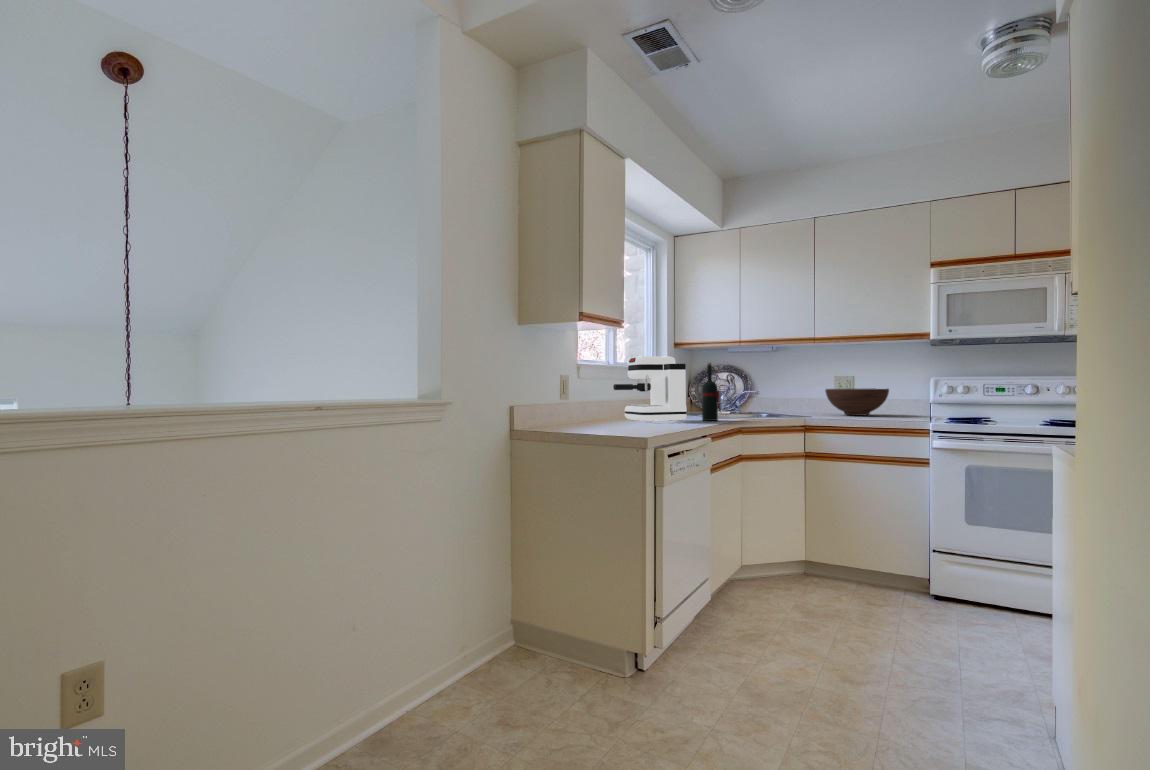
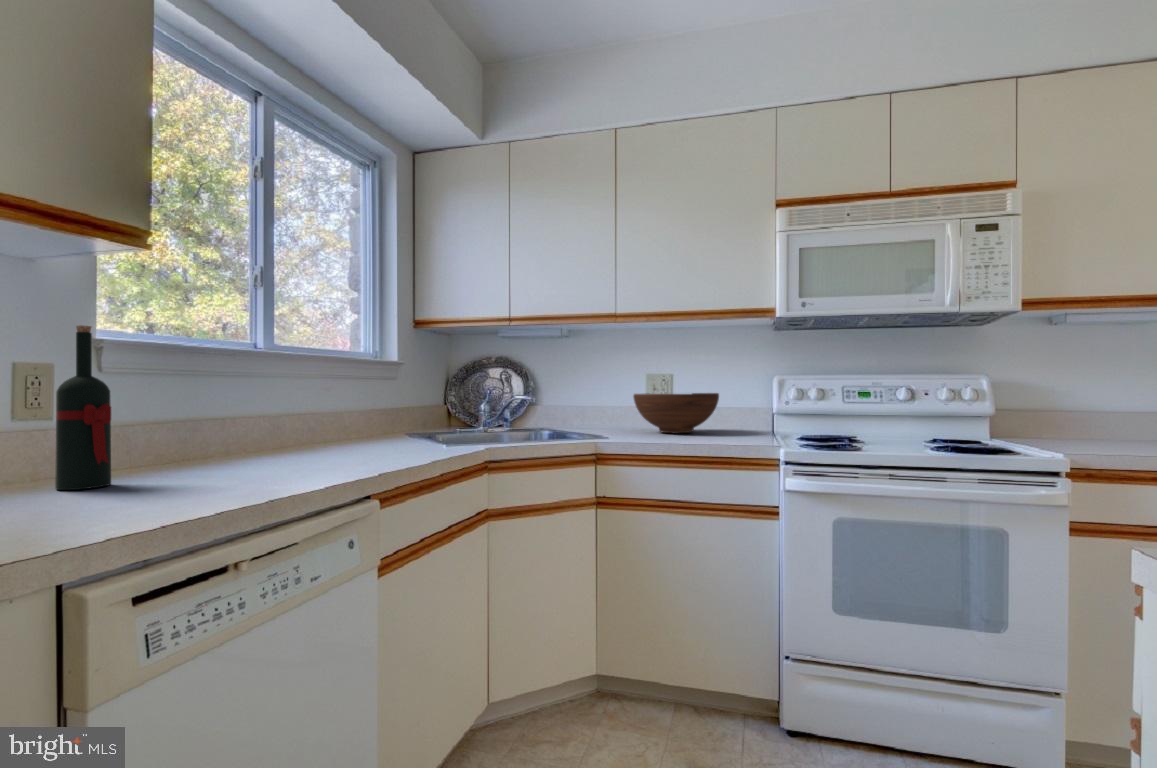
coffee maker: present [613,356,686,422] -> none [200,329,355,467]
wine bottle: present [702,363,721,421] -> present [55,325,111,490]

